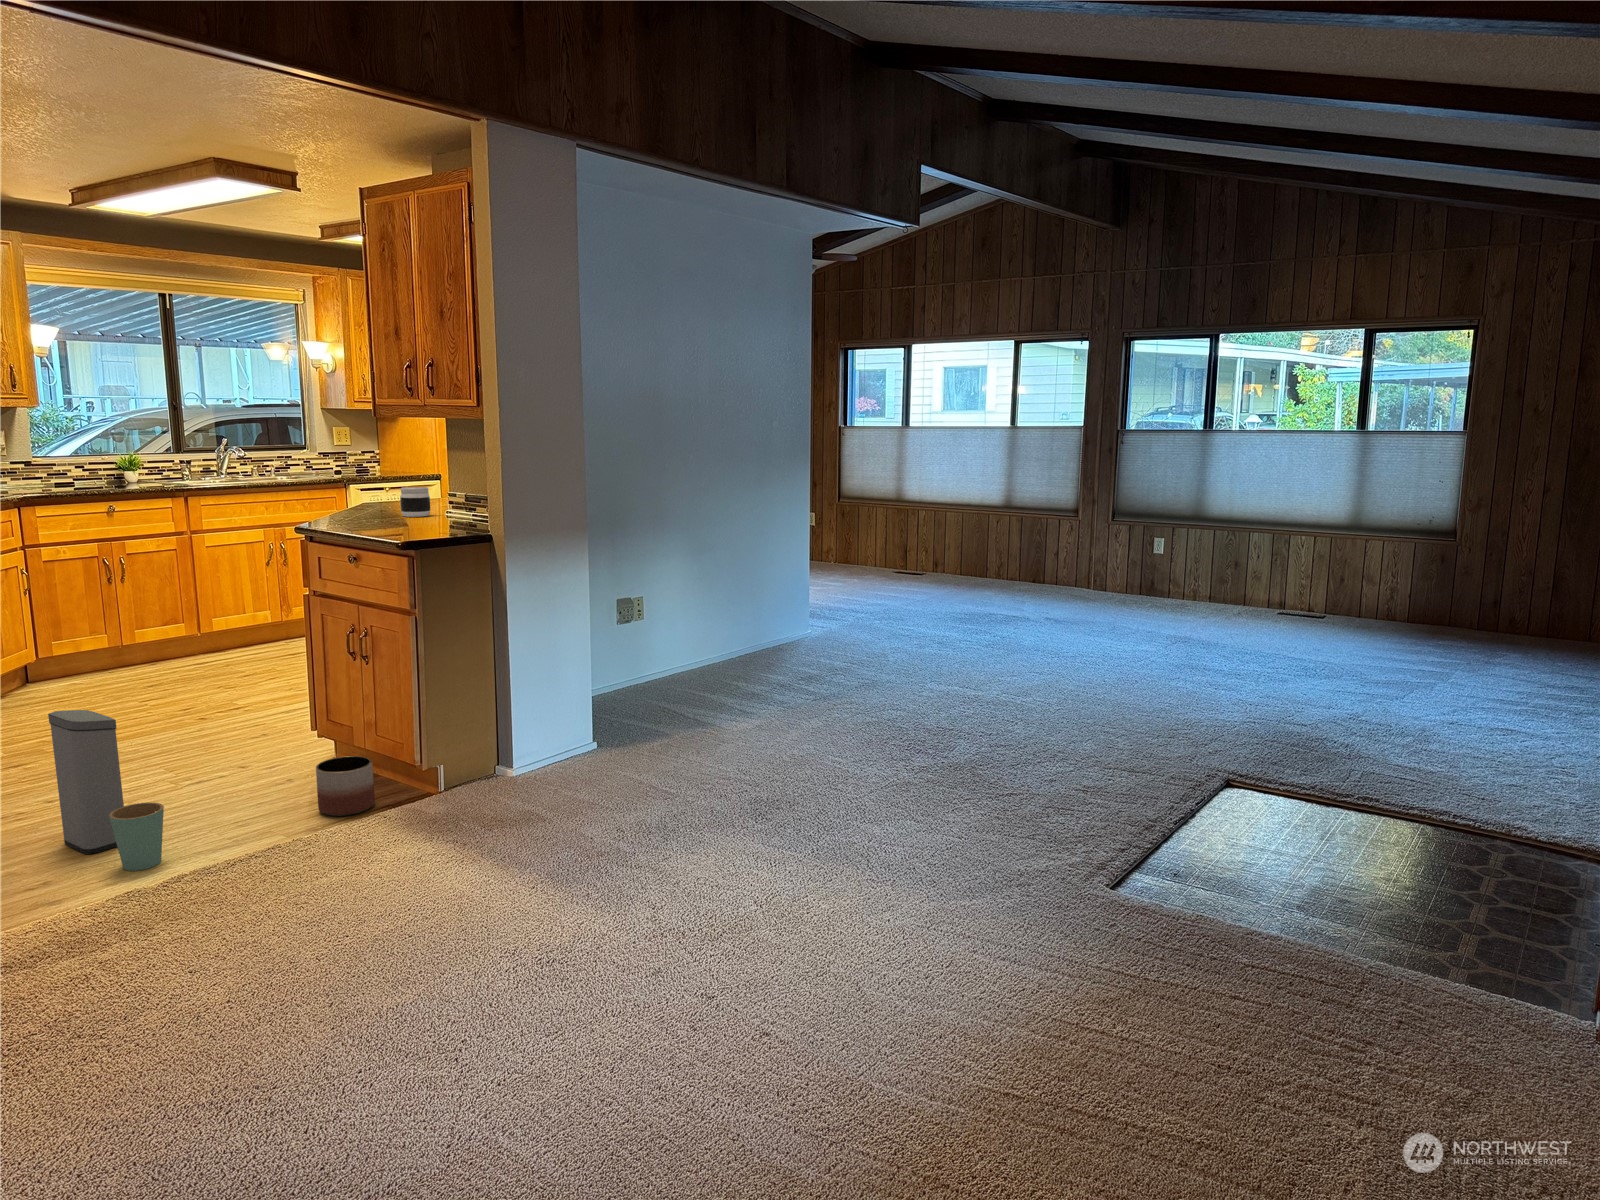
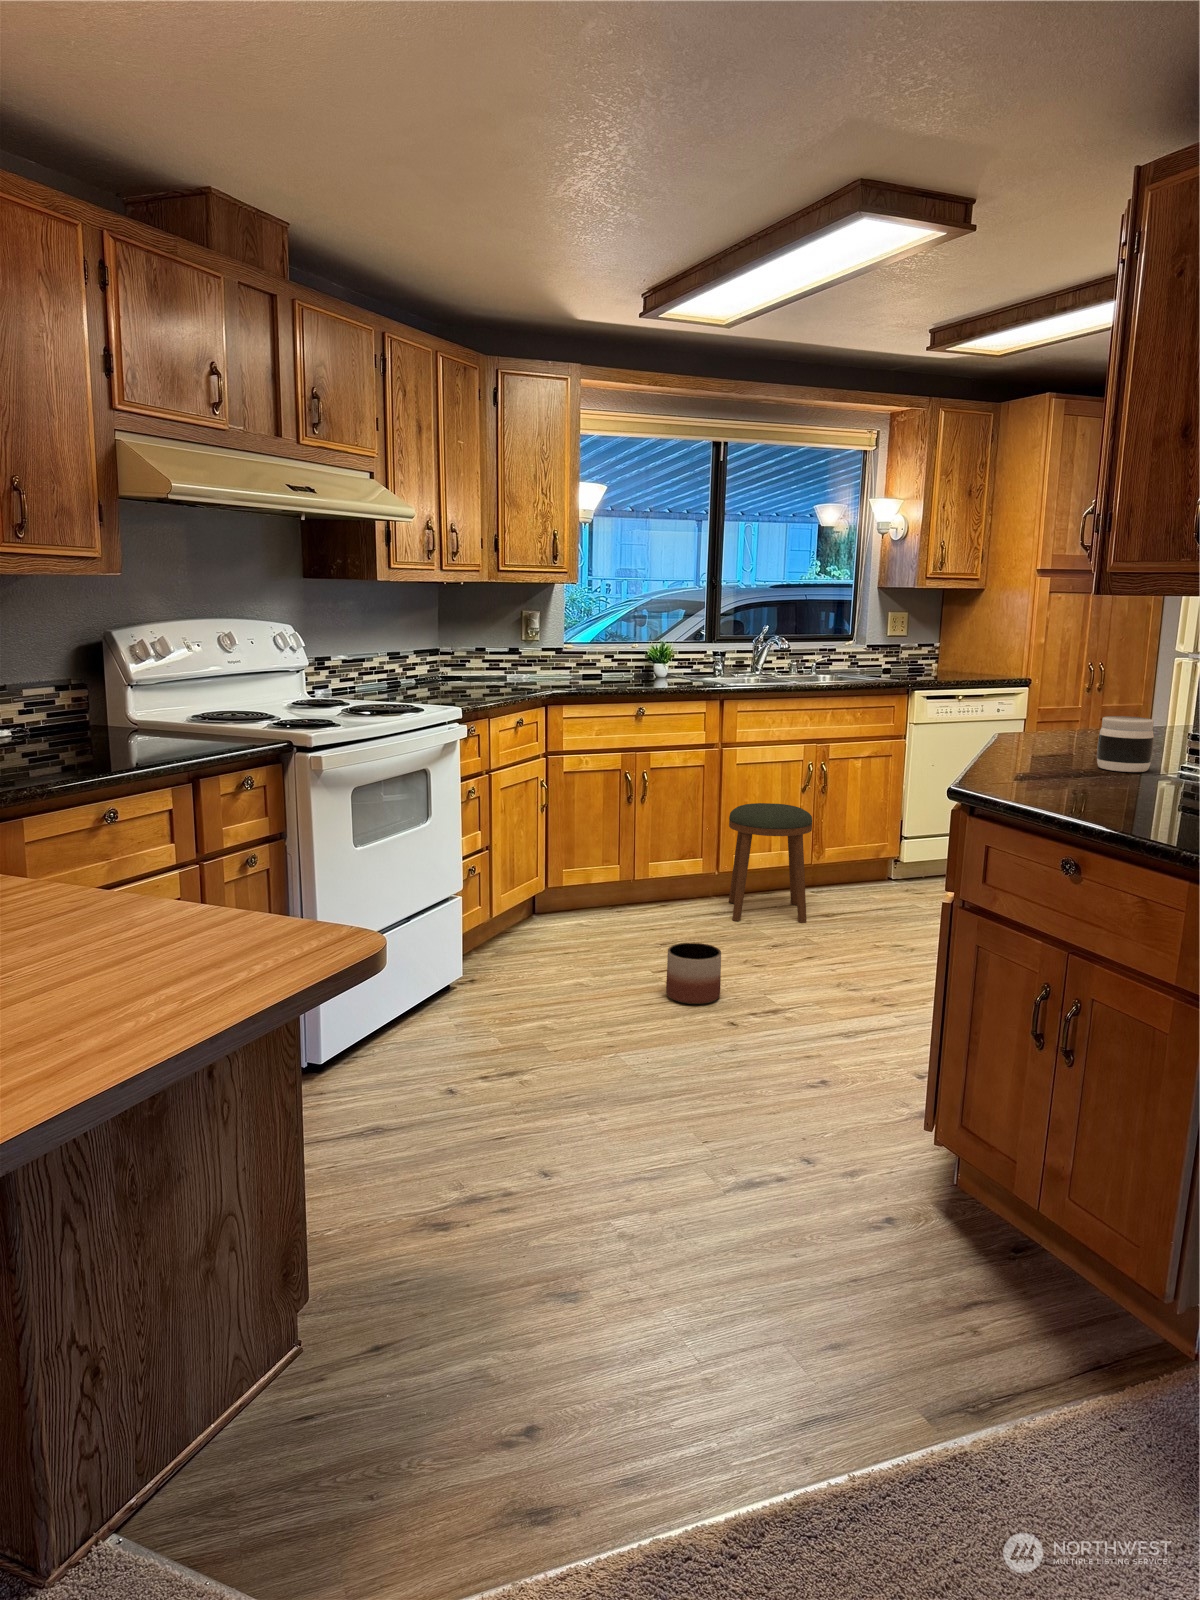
stool: none [202,573,276,663] -> present [729,803,812,923]
trash can: present [48,710,164,871] -> none [562,1093,732,1466]
planter: present [316,756,375,816] -> present [666,943,721,1004]

